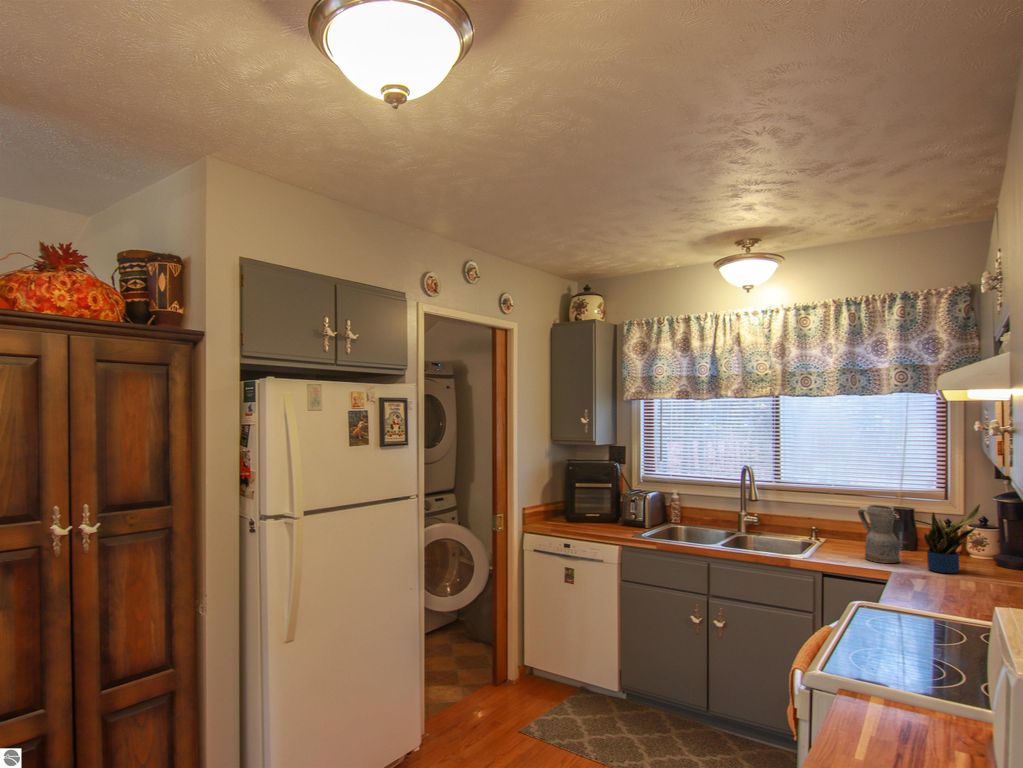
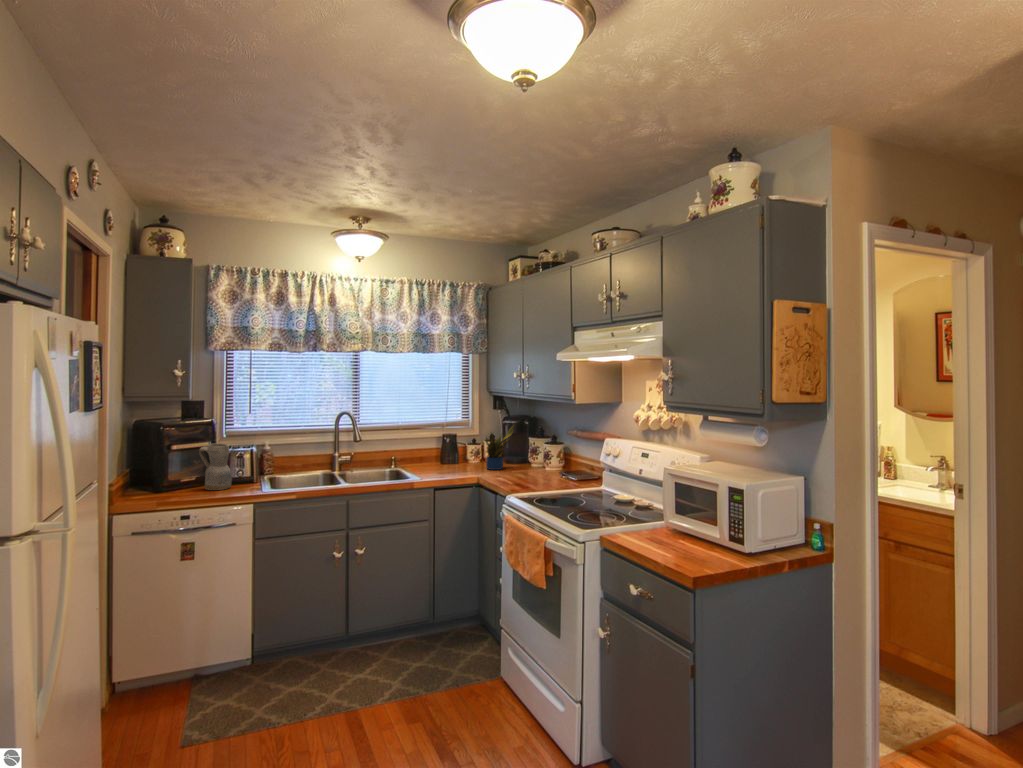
ceramic pitcher: present [858,504,900,563] -> present [199,443,232,490]

